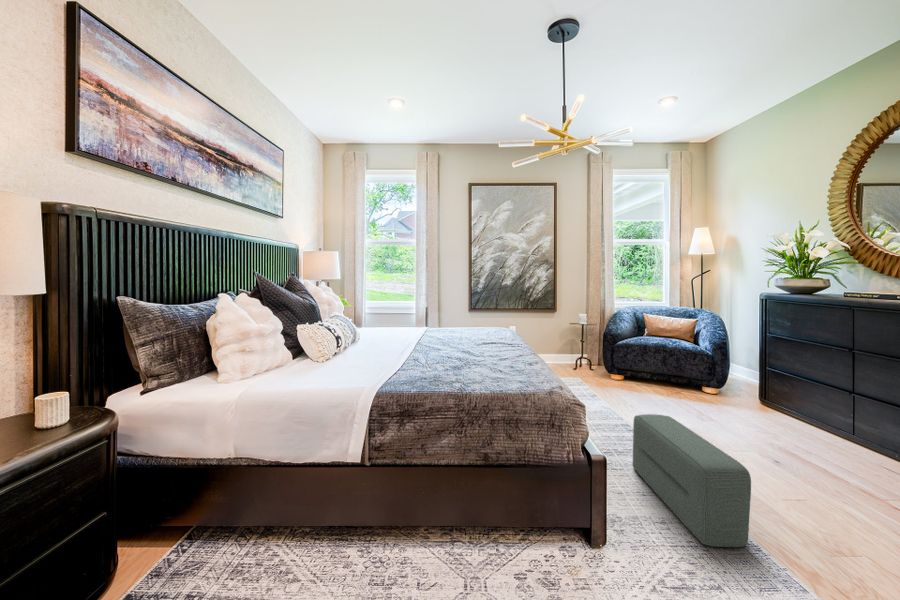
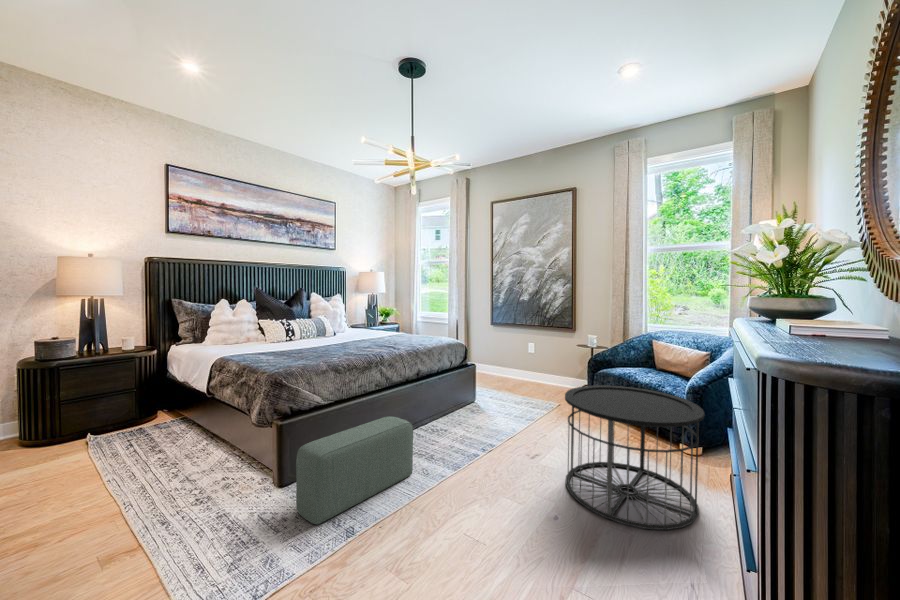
side table: none [707,350,831,447] -> present [565,385,704,530]

